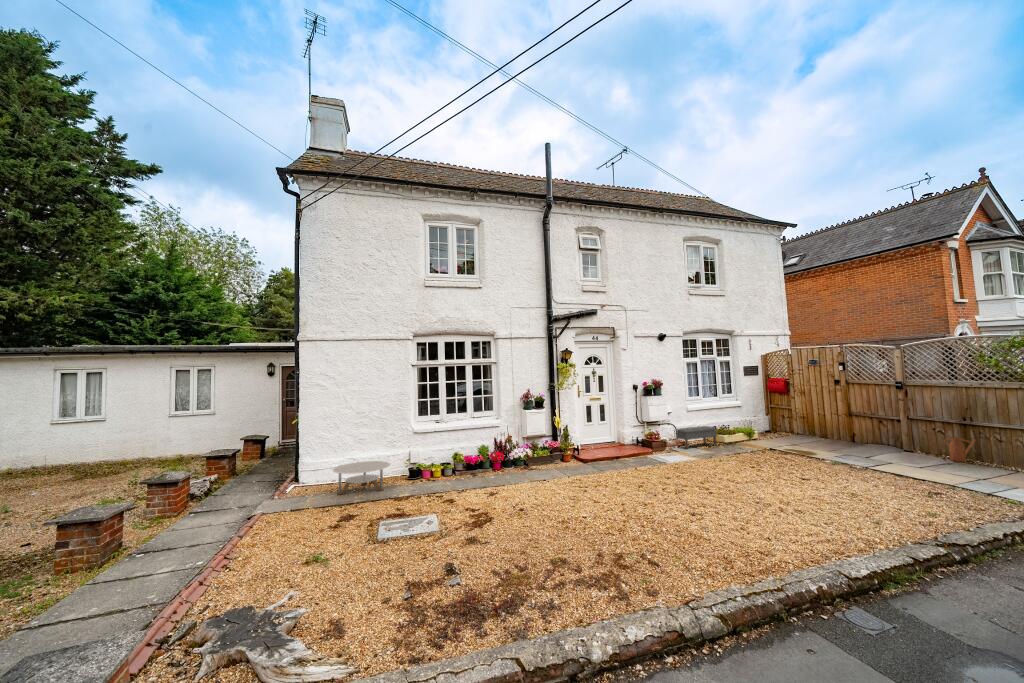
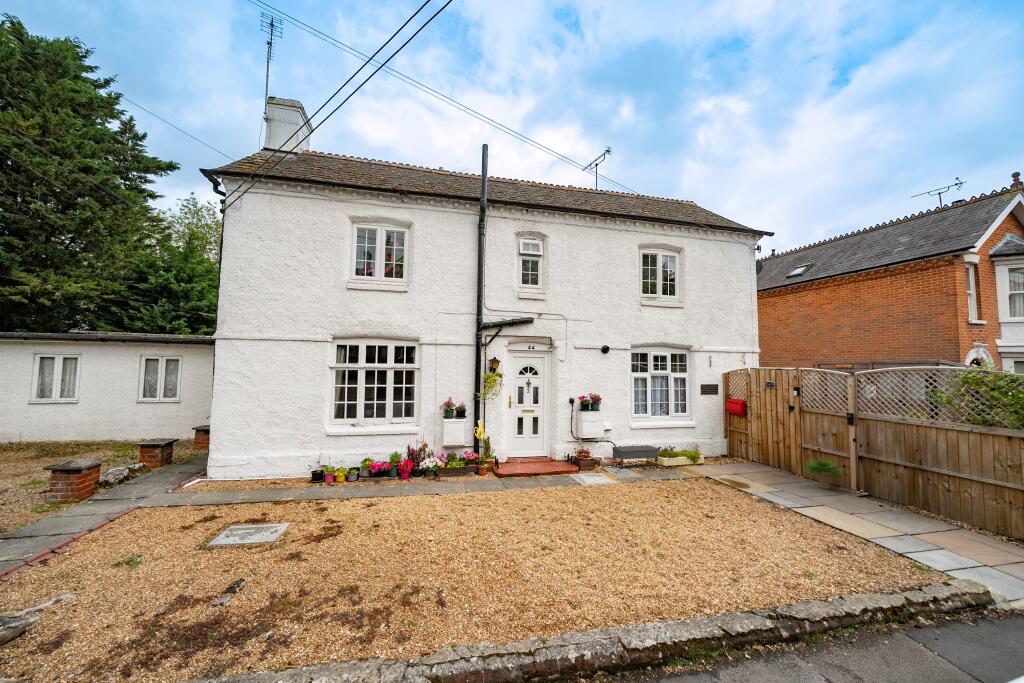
potted plant: none [857,424,899,450] -> present [806,460,844,489]
watering can: present [945,437,976,462] -> none [890,483,923,513]
round table: present [333,461,390,495] -> none [228,461,291,493]

